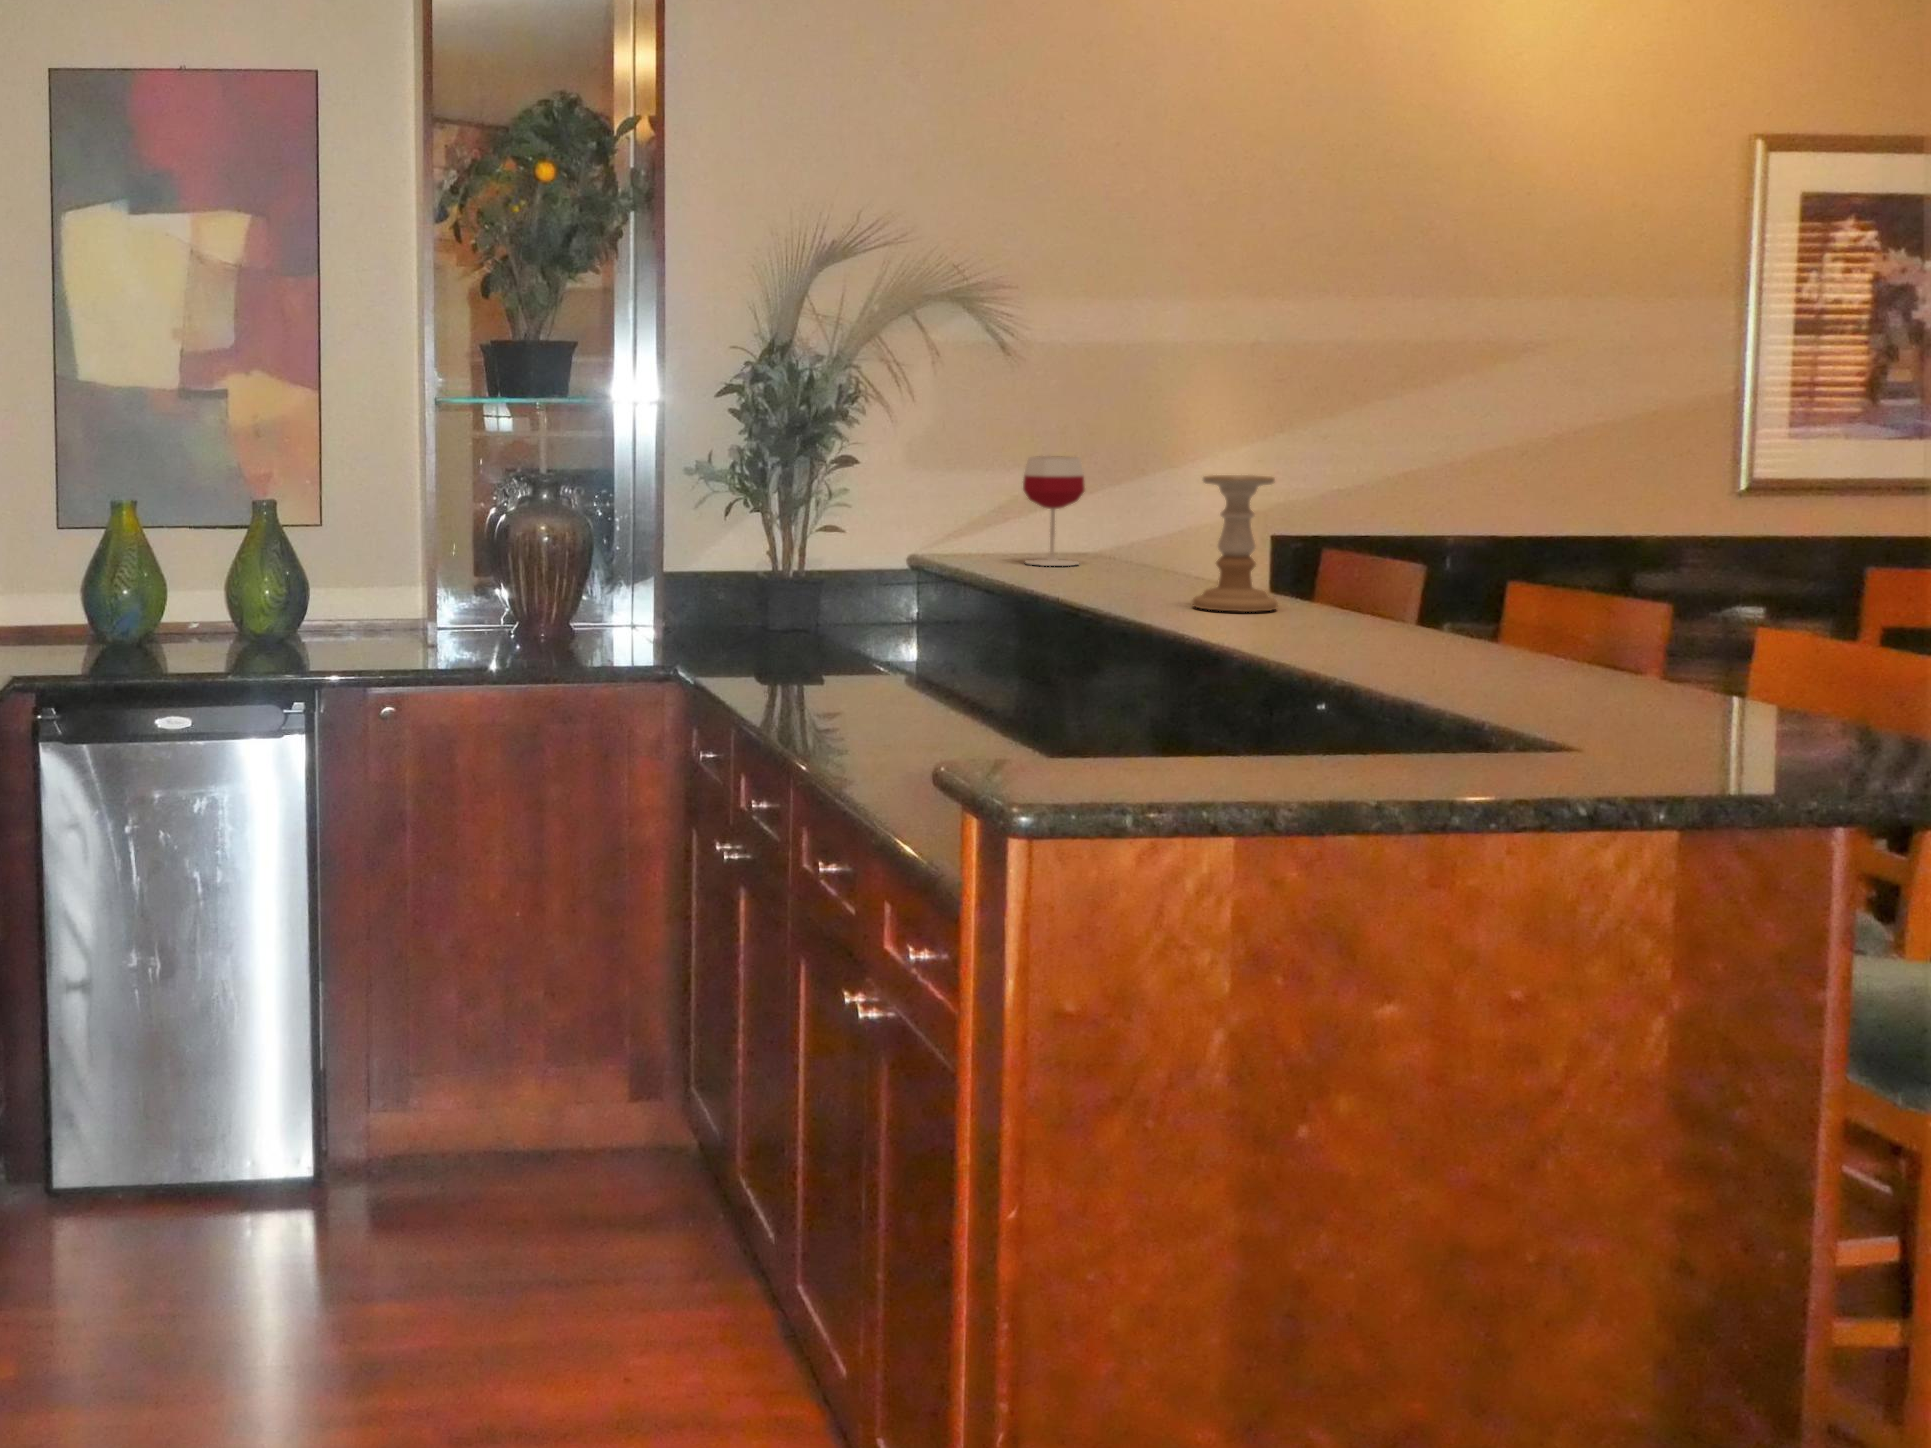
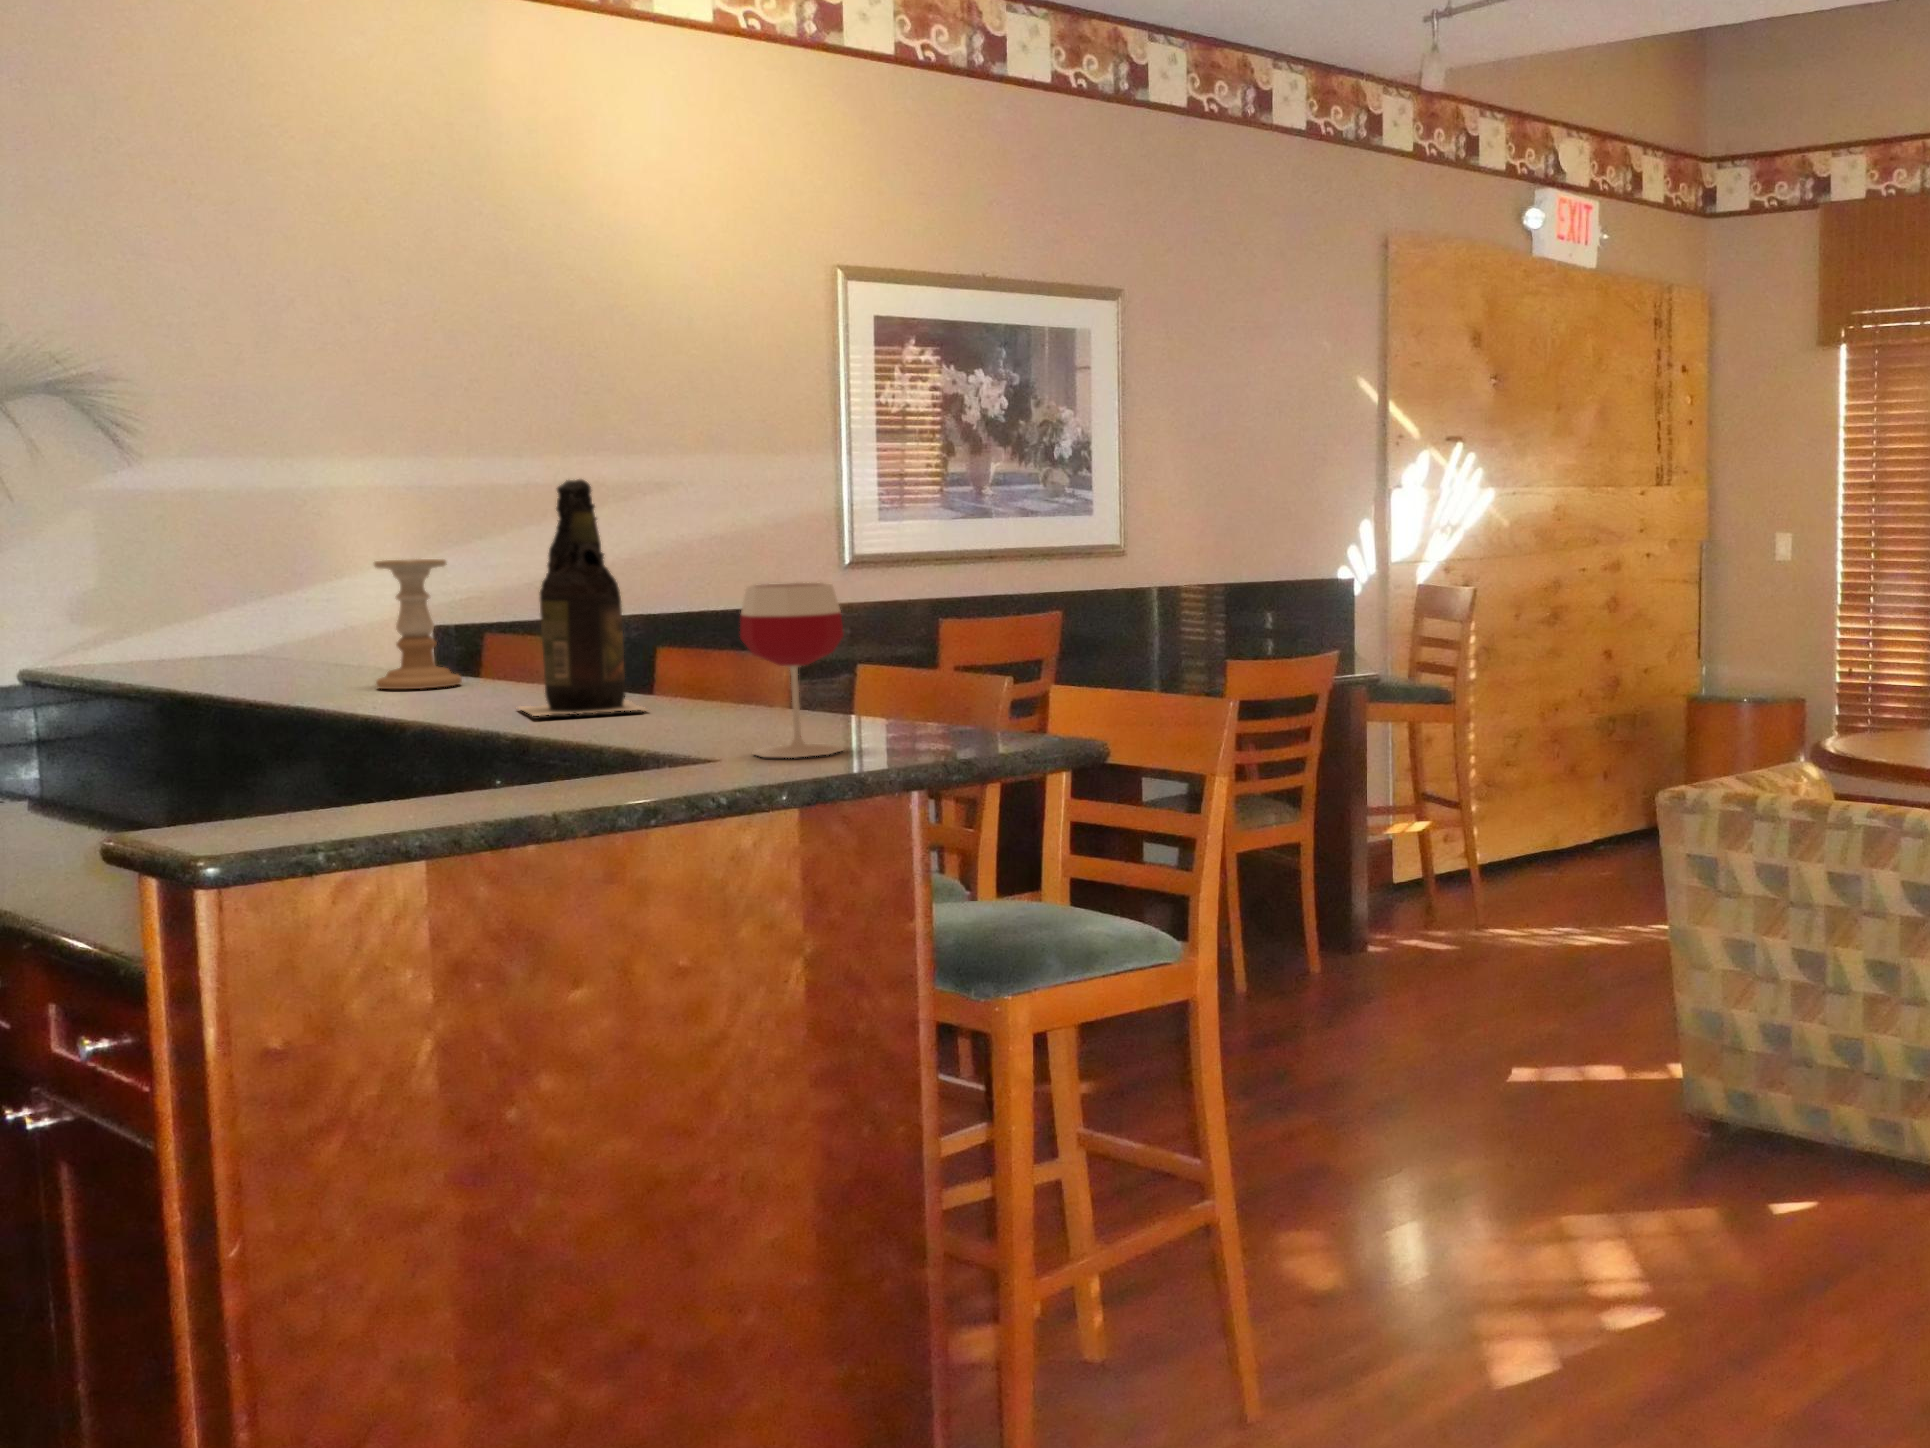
beer bottle: none [1334,399,1490,670] -> present [519,479,648,716]
wineglass: present [1023,456,1085,566] -> present [740,583,843,758]

